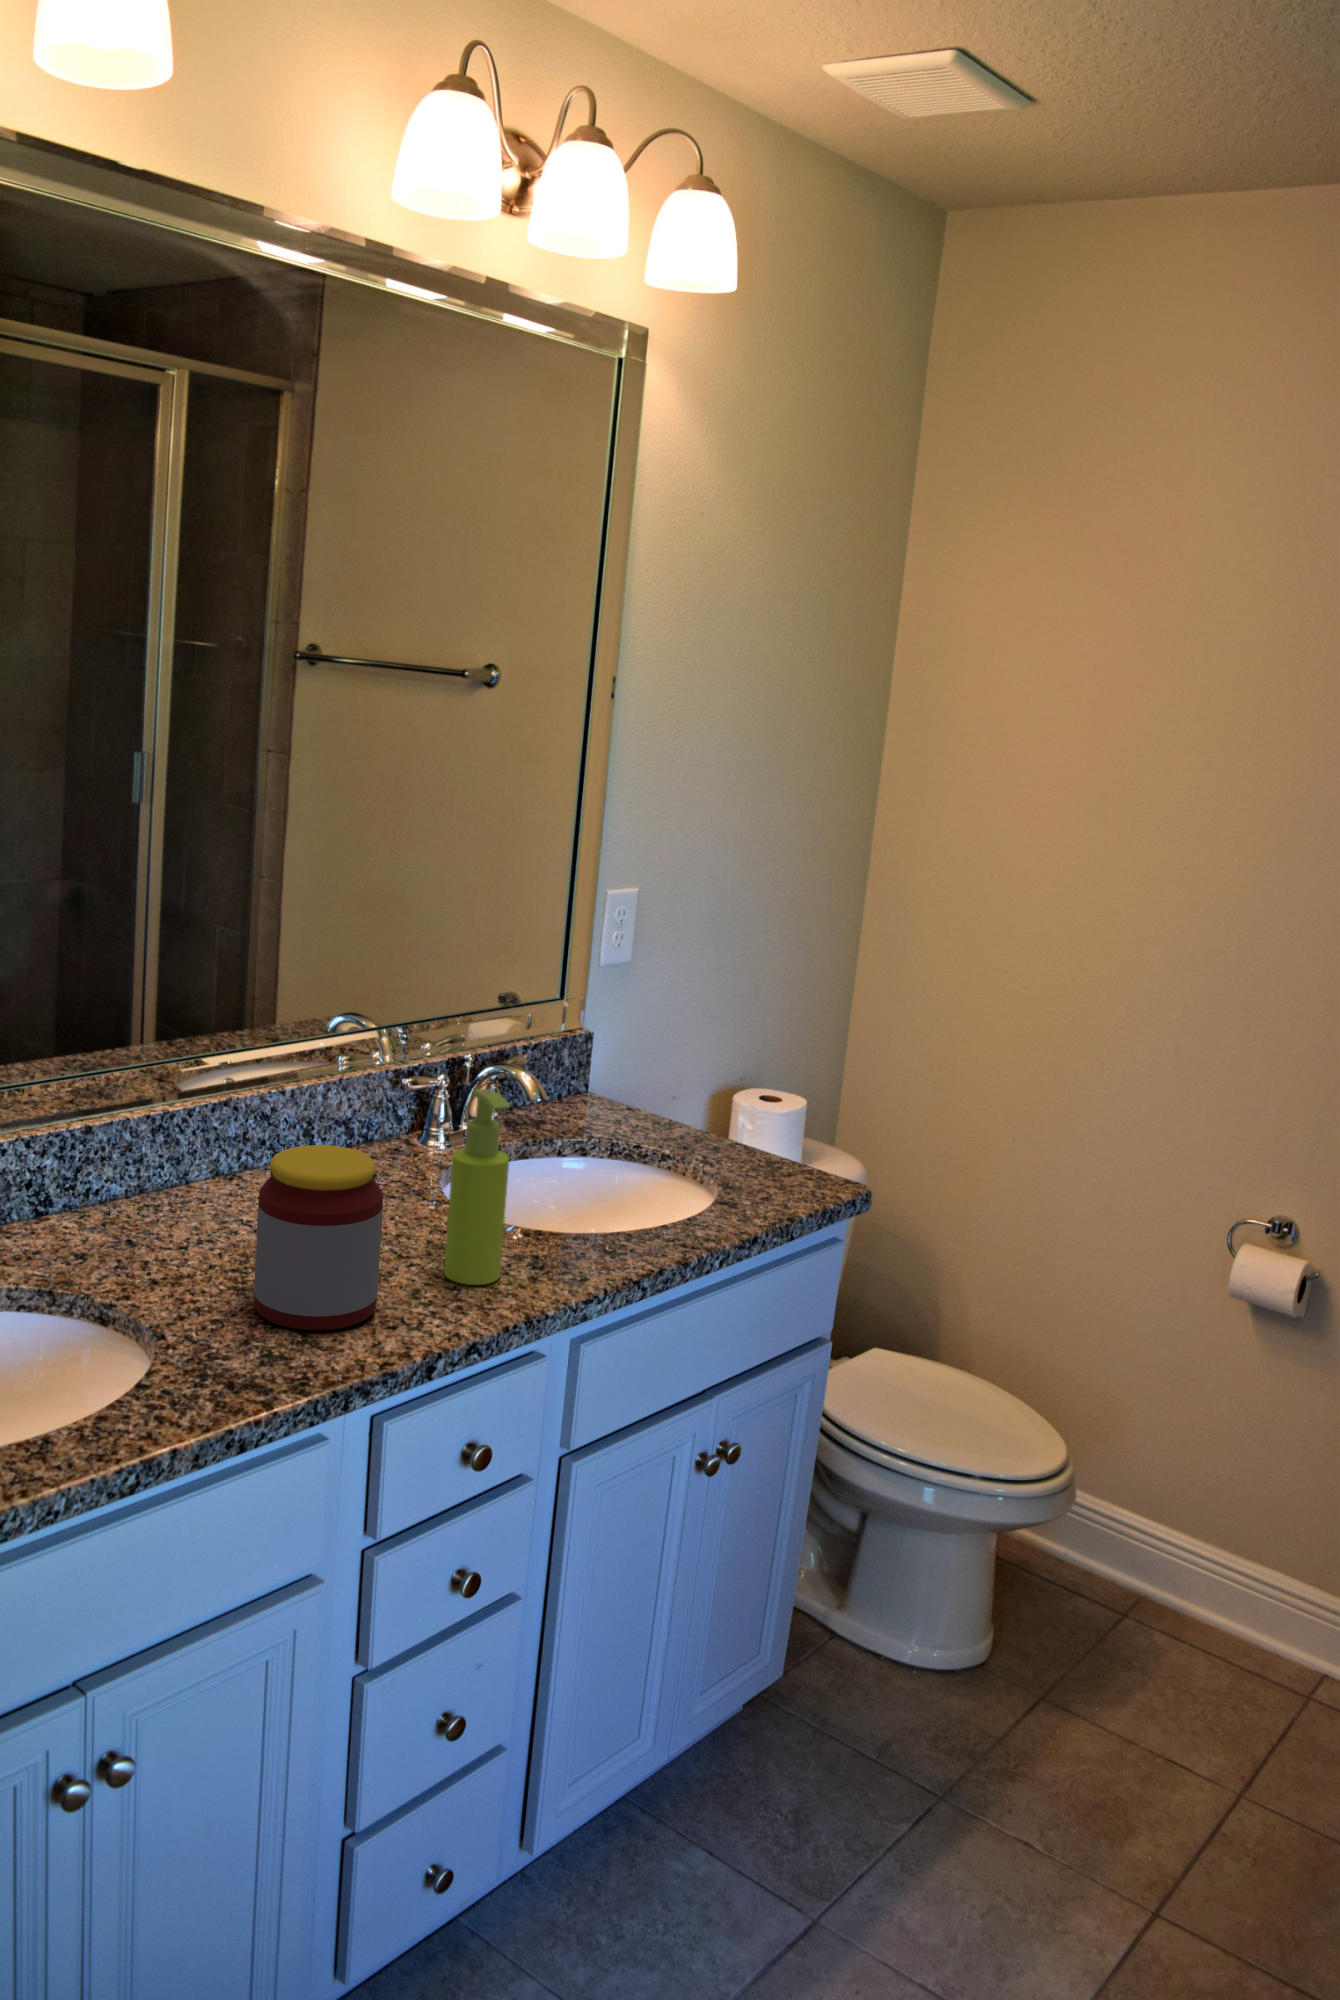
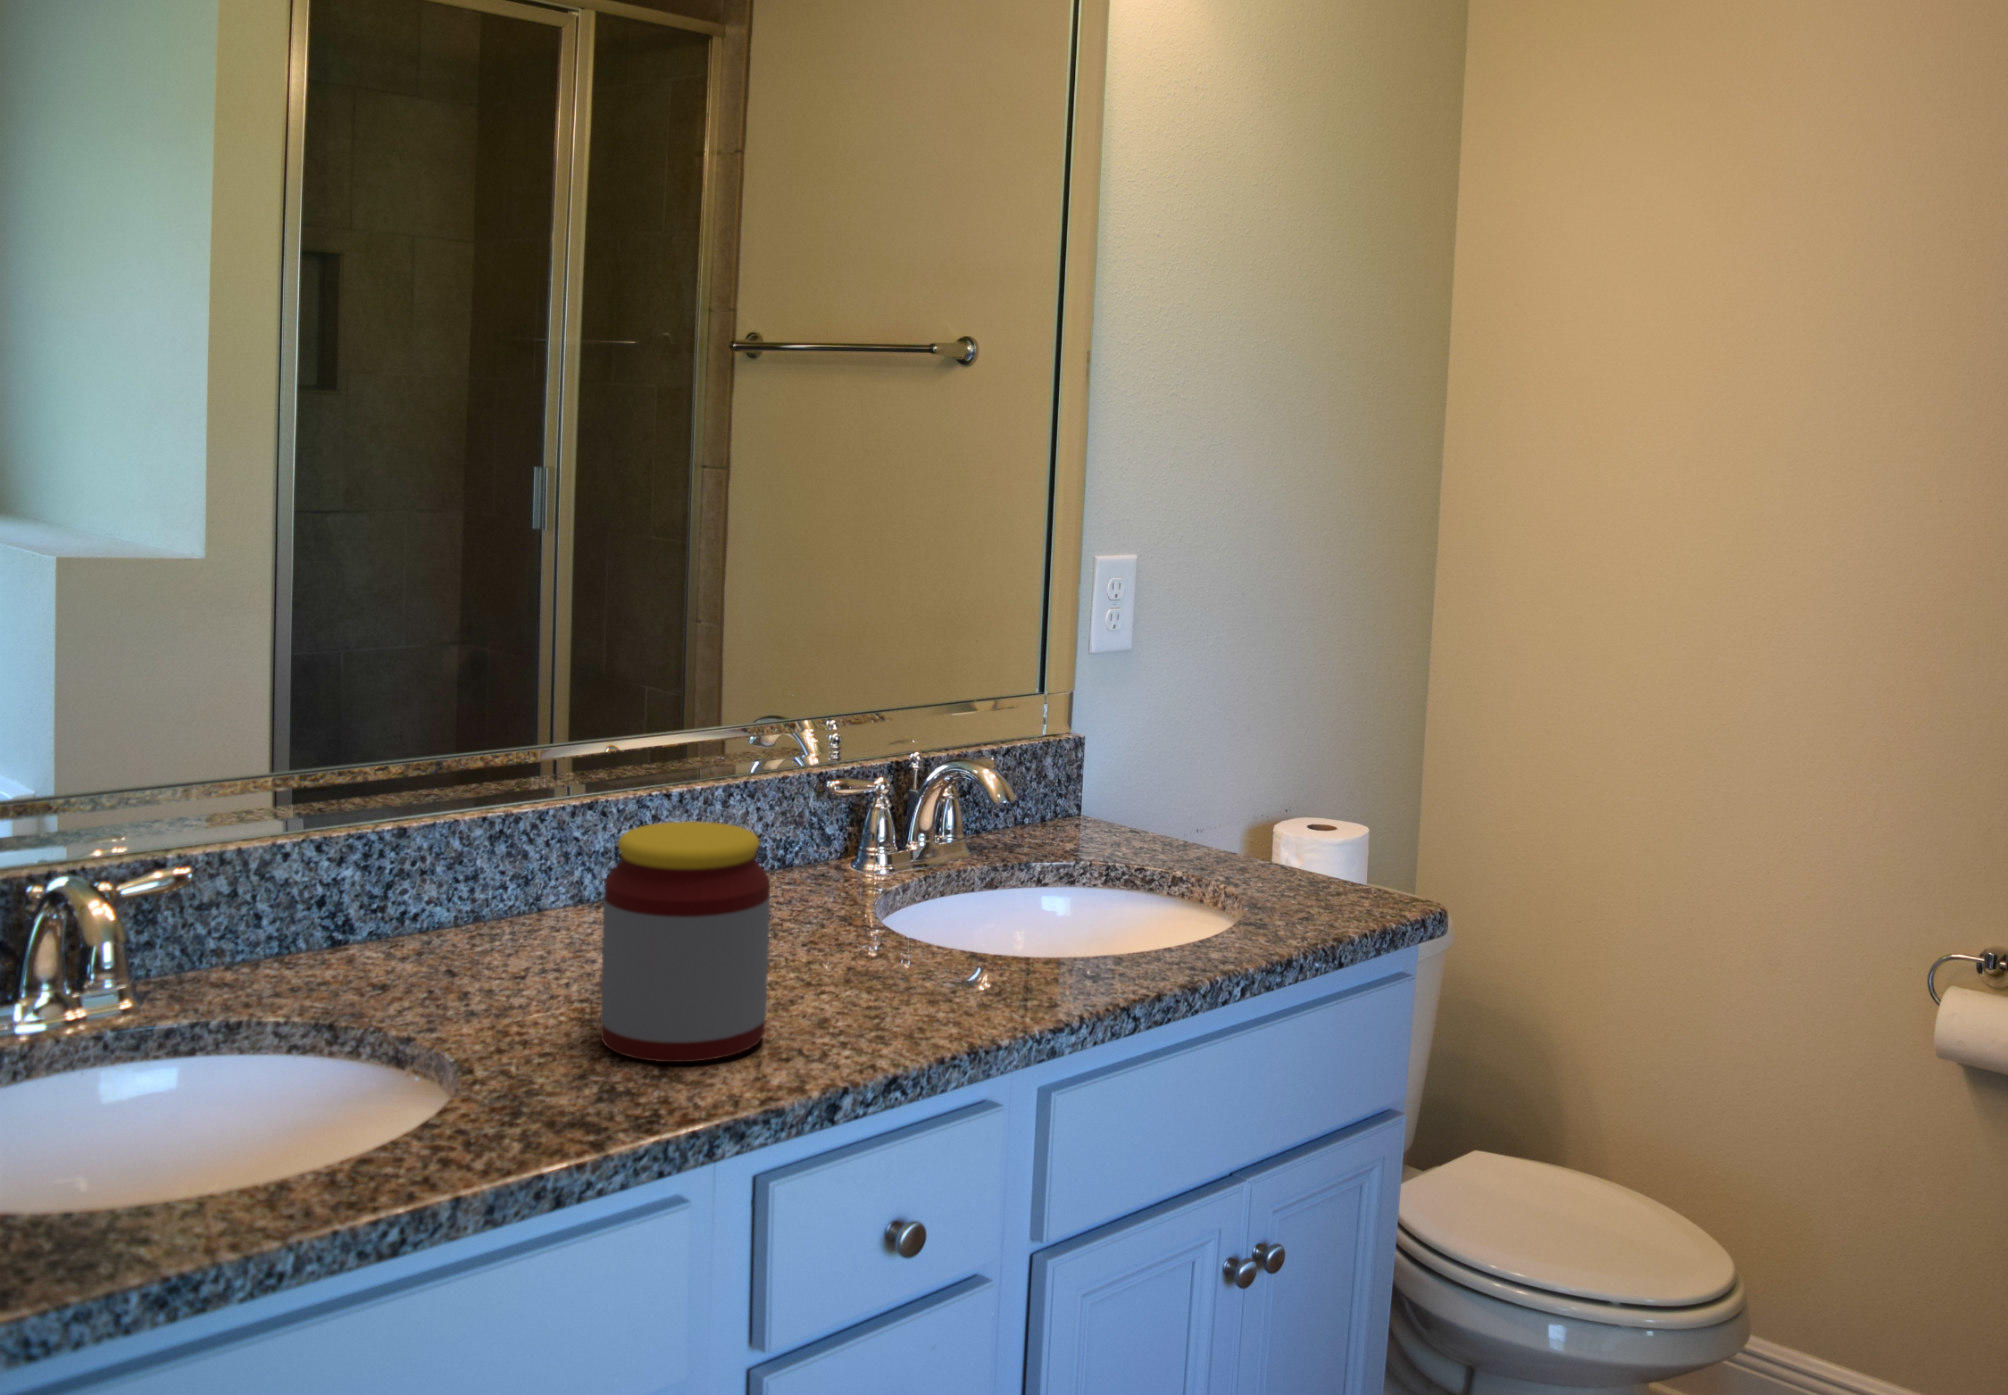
soap dispenser: present [444,1089,510,1285] -> none [863,750,944,1012]

